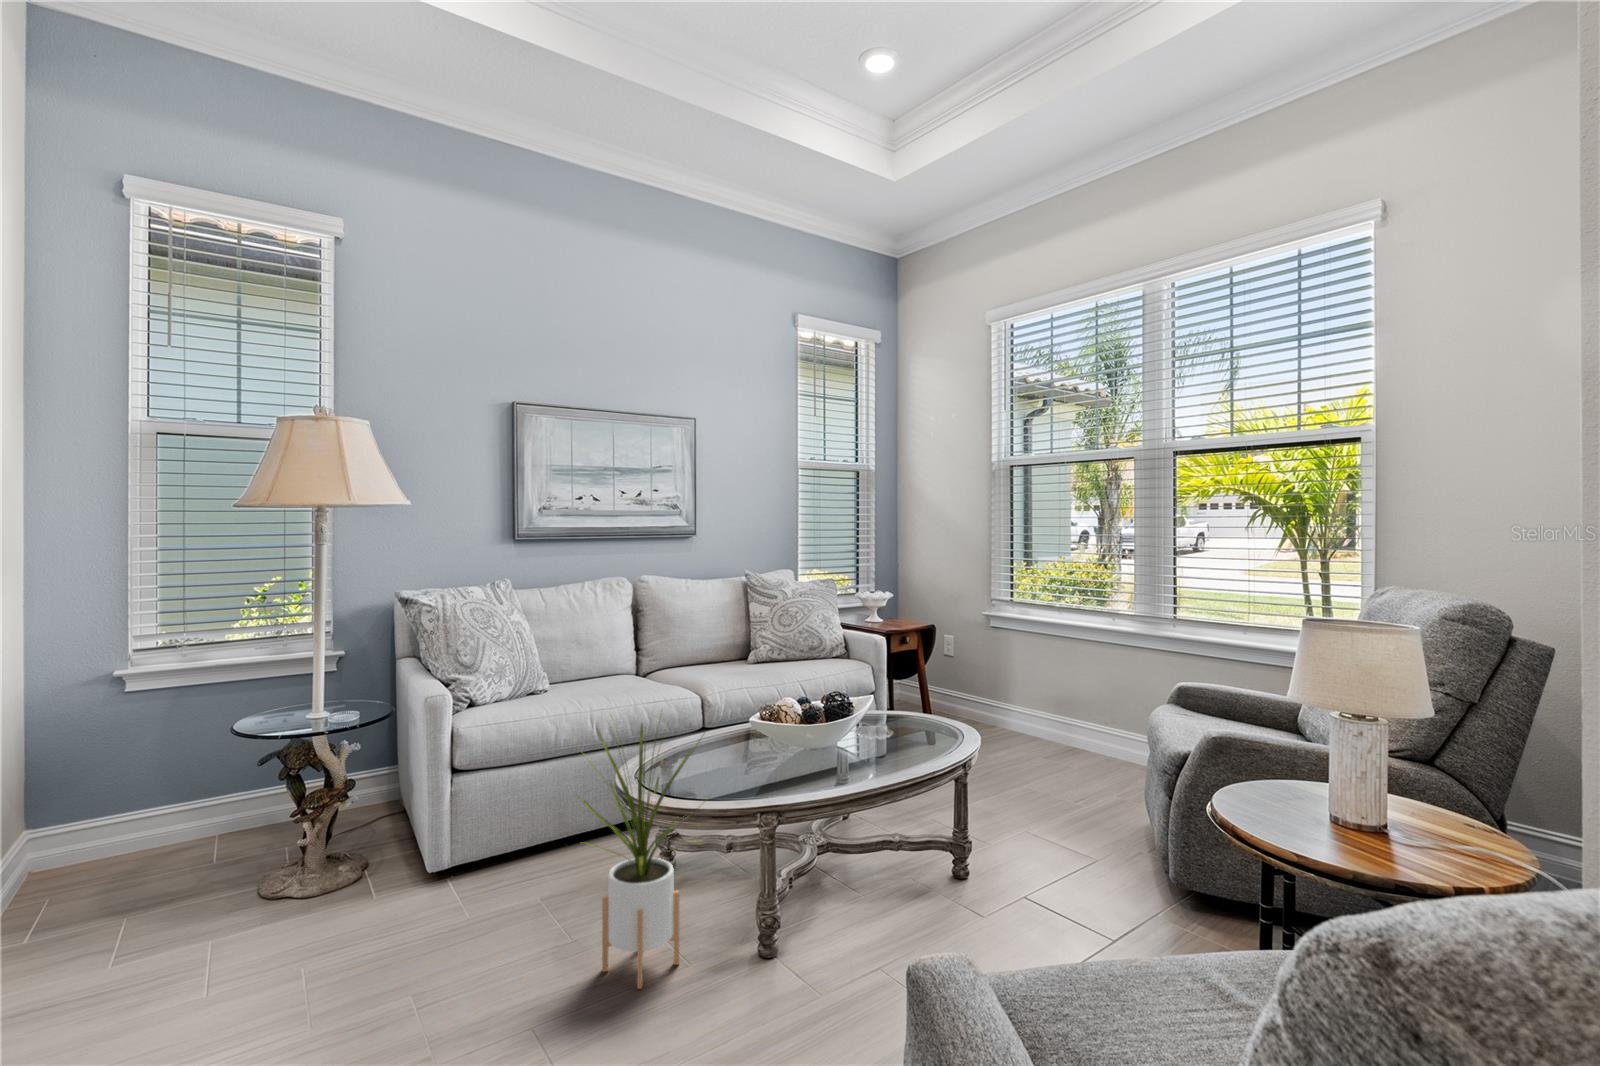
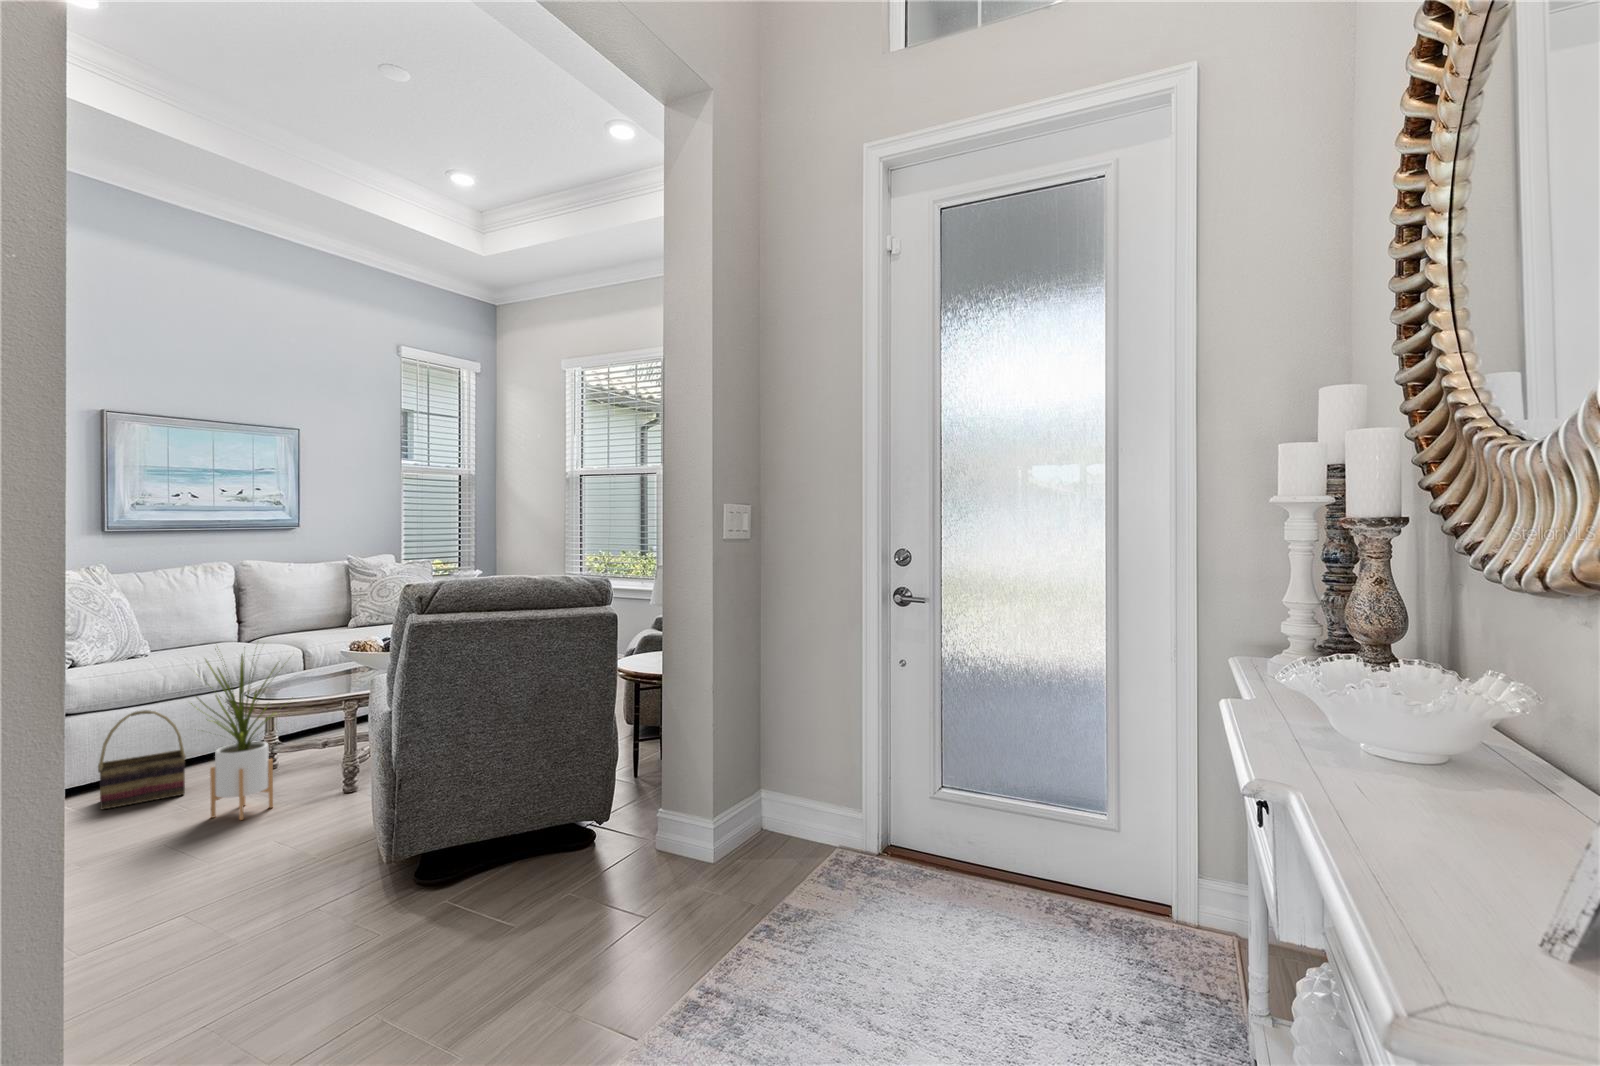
basket: none [482,784,577,917] -> present [98,710,186,810]

